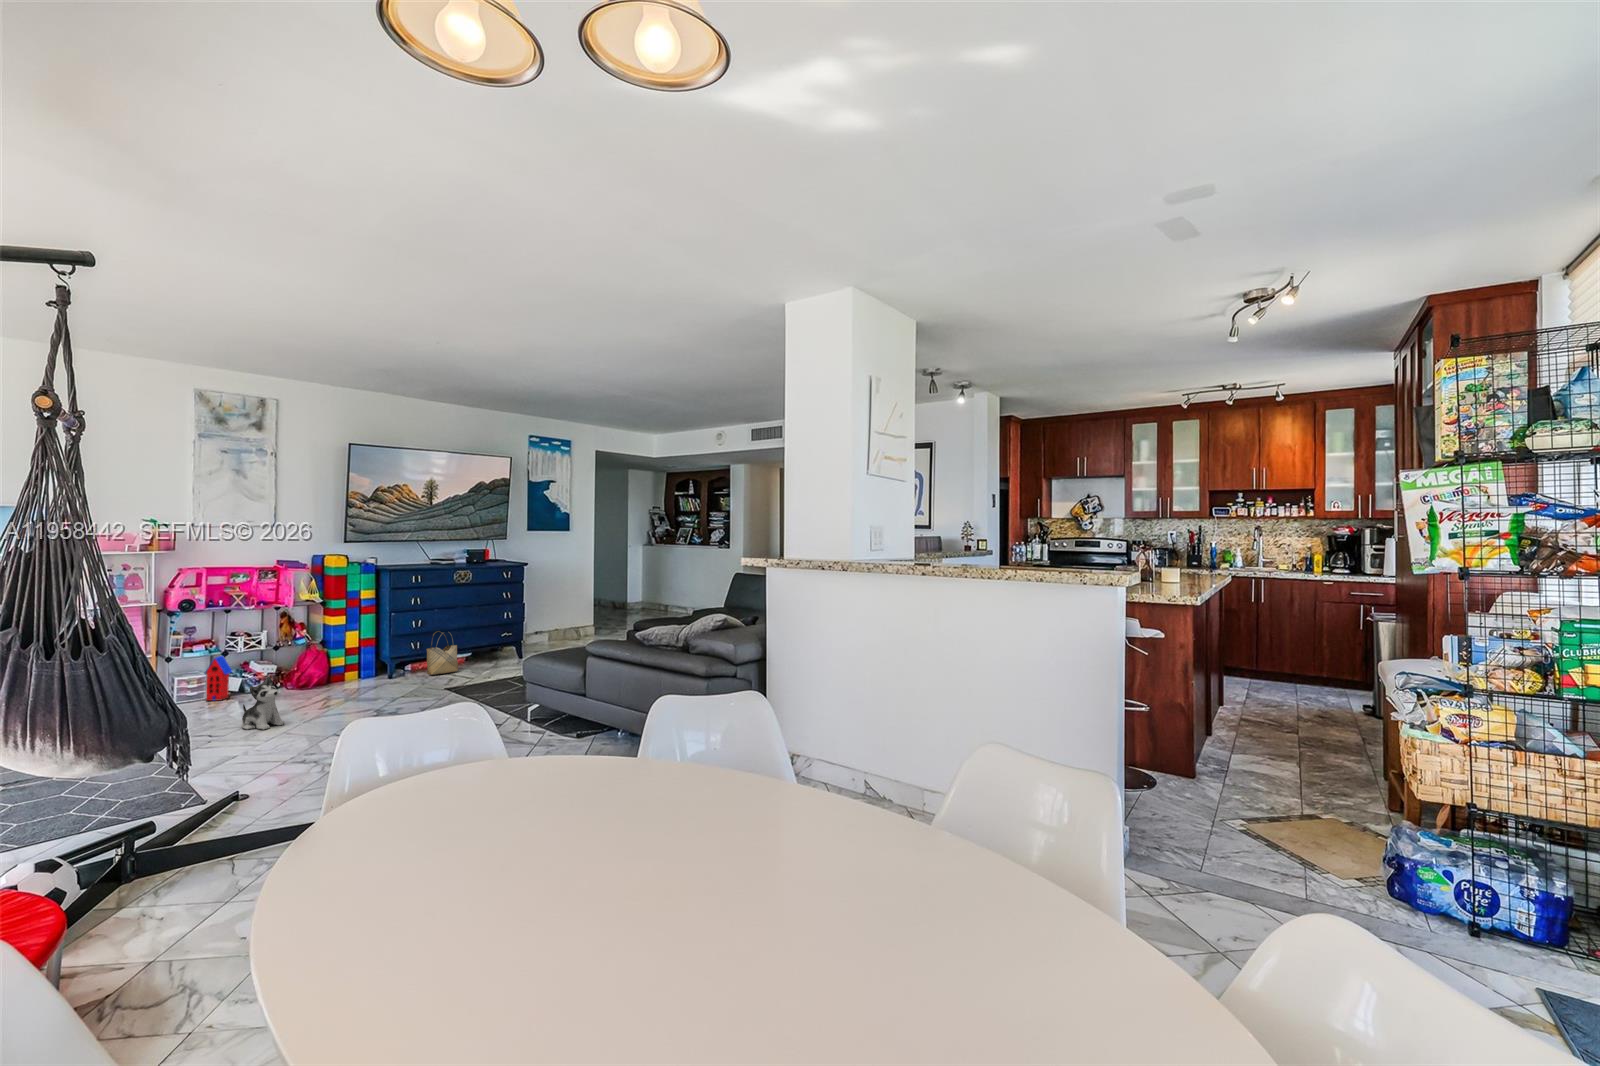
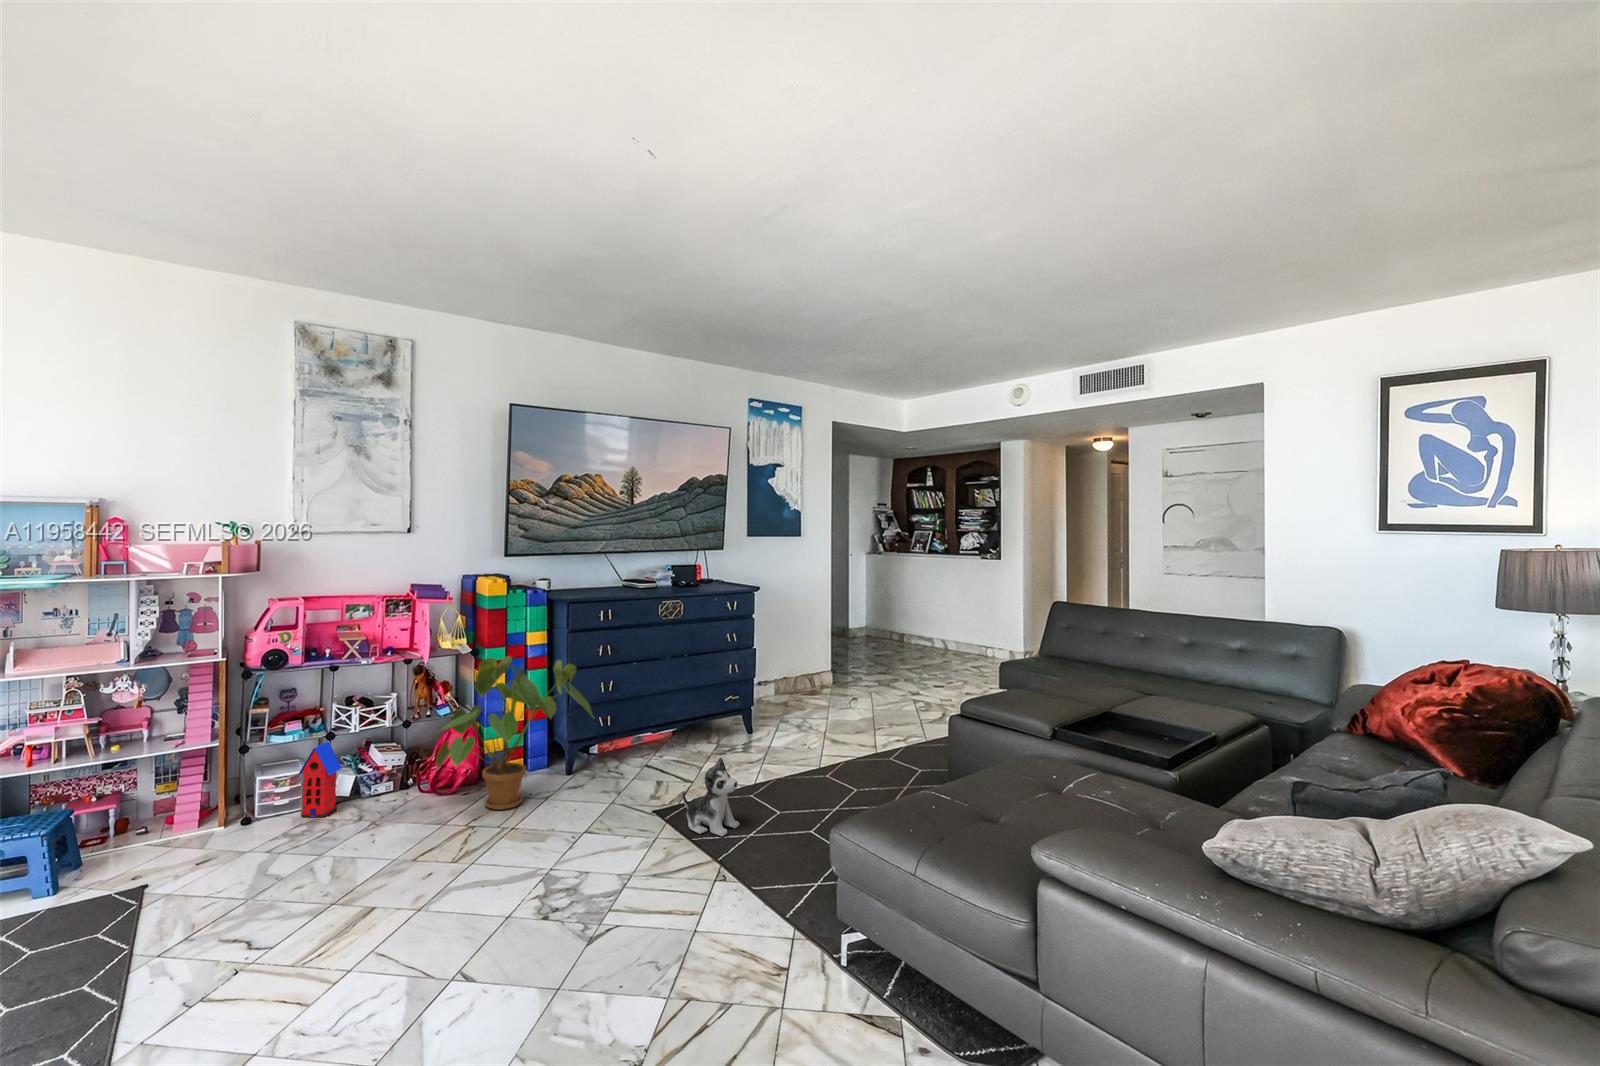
house plant: none [298,603,406,692] -> present [436,656,592,810]
woven basket: present [426,631,458,675] -> none [621,700,665,771]
plush toy: present [242,677,285,730] -> present [682,758,739,836]

